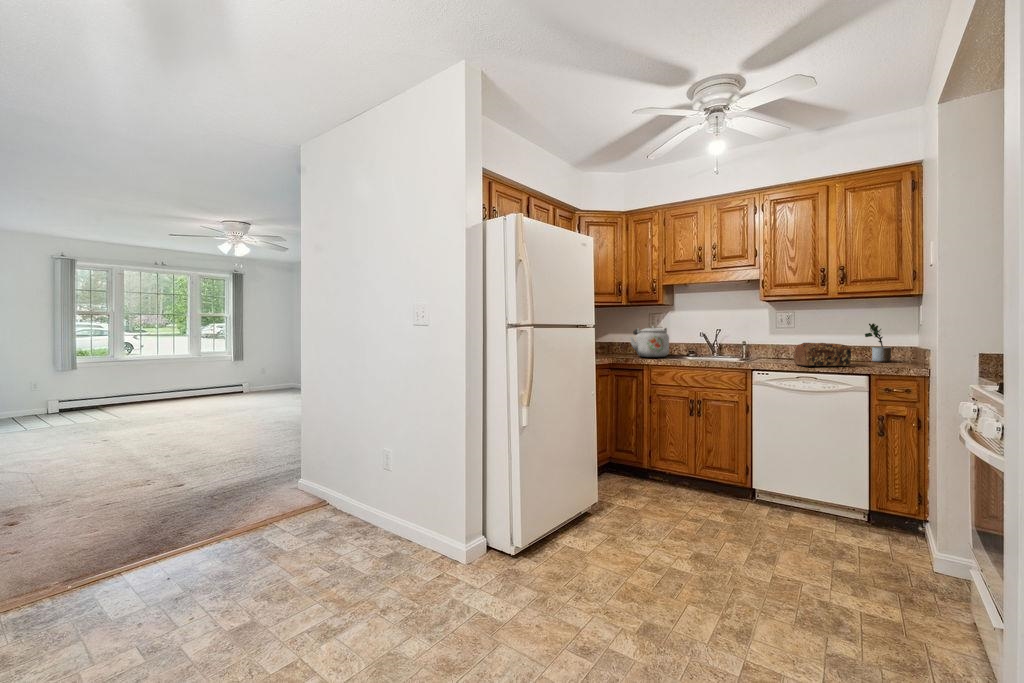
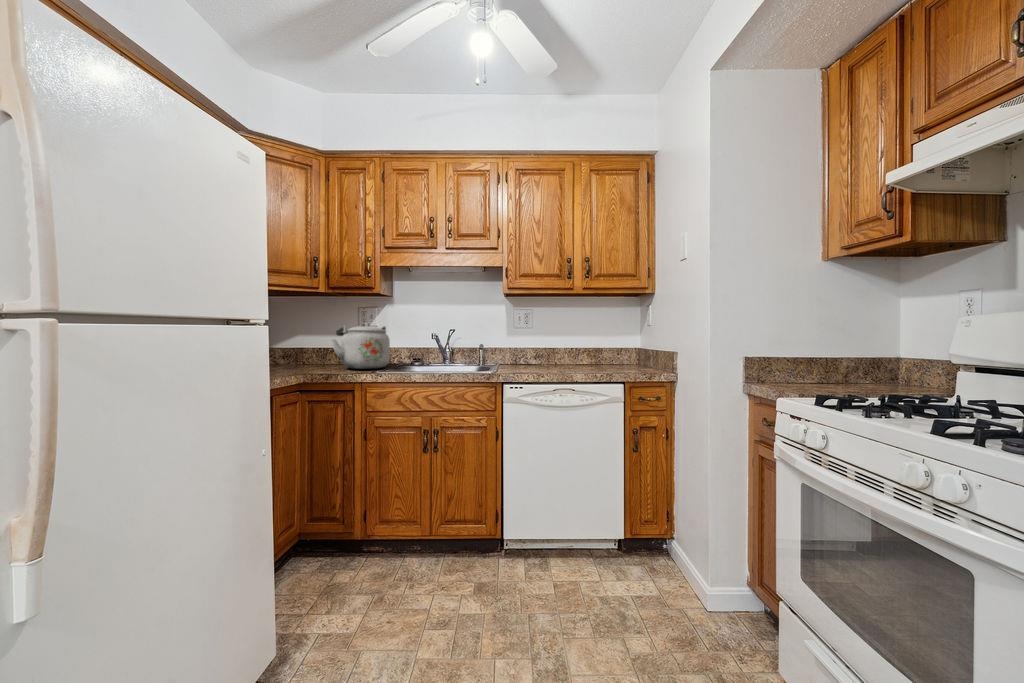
potted plant: present [865,323,891,362] -> none [602,325,623,366]
bread loaf: present [793,343,851,366] -> none [544,346,601,375]

